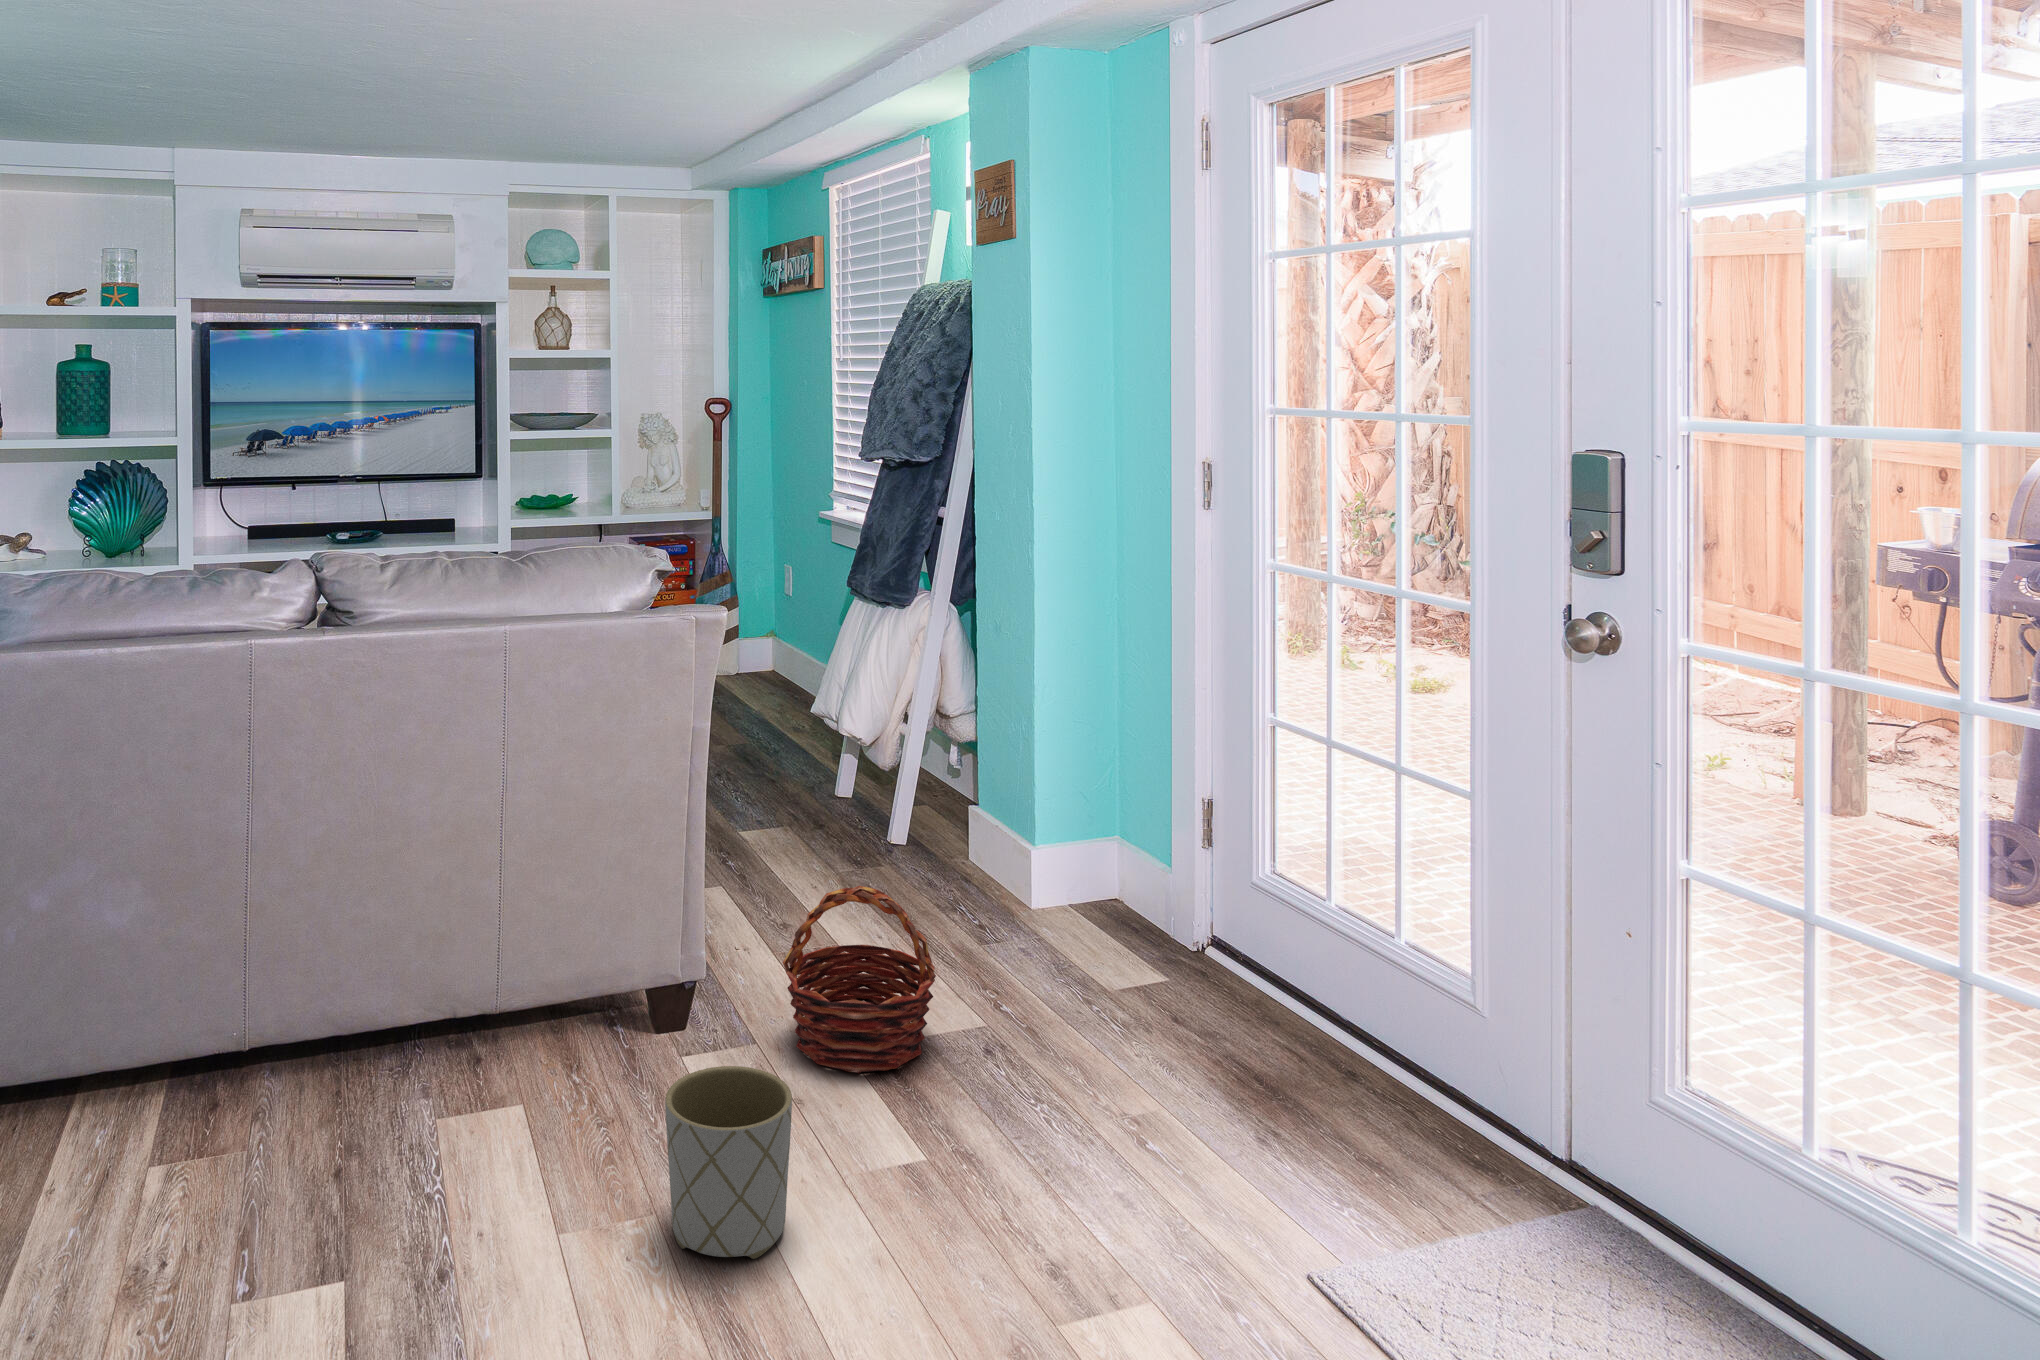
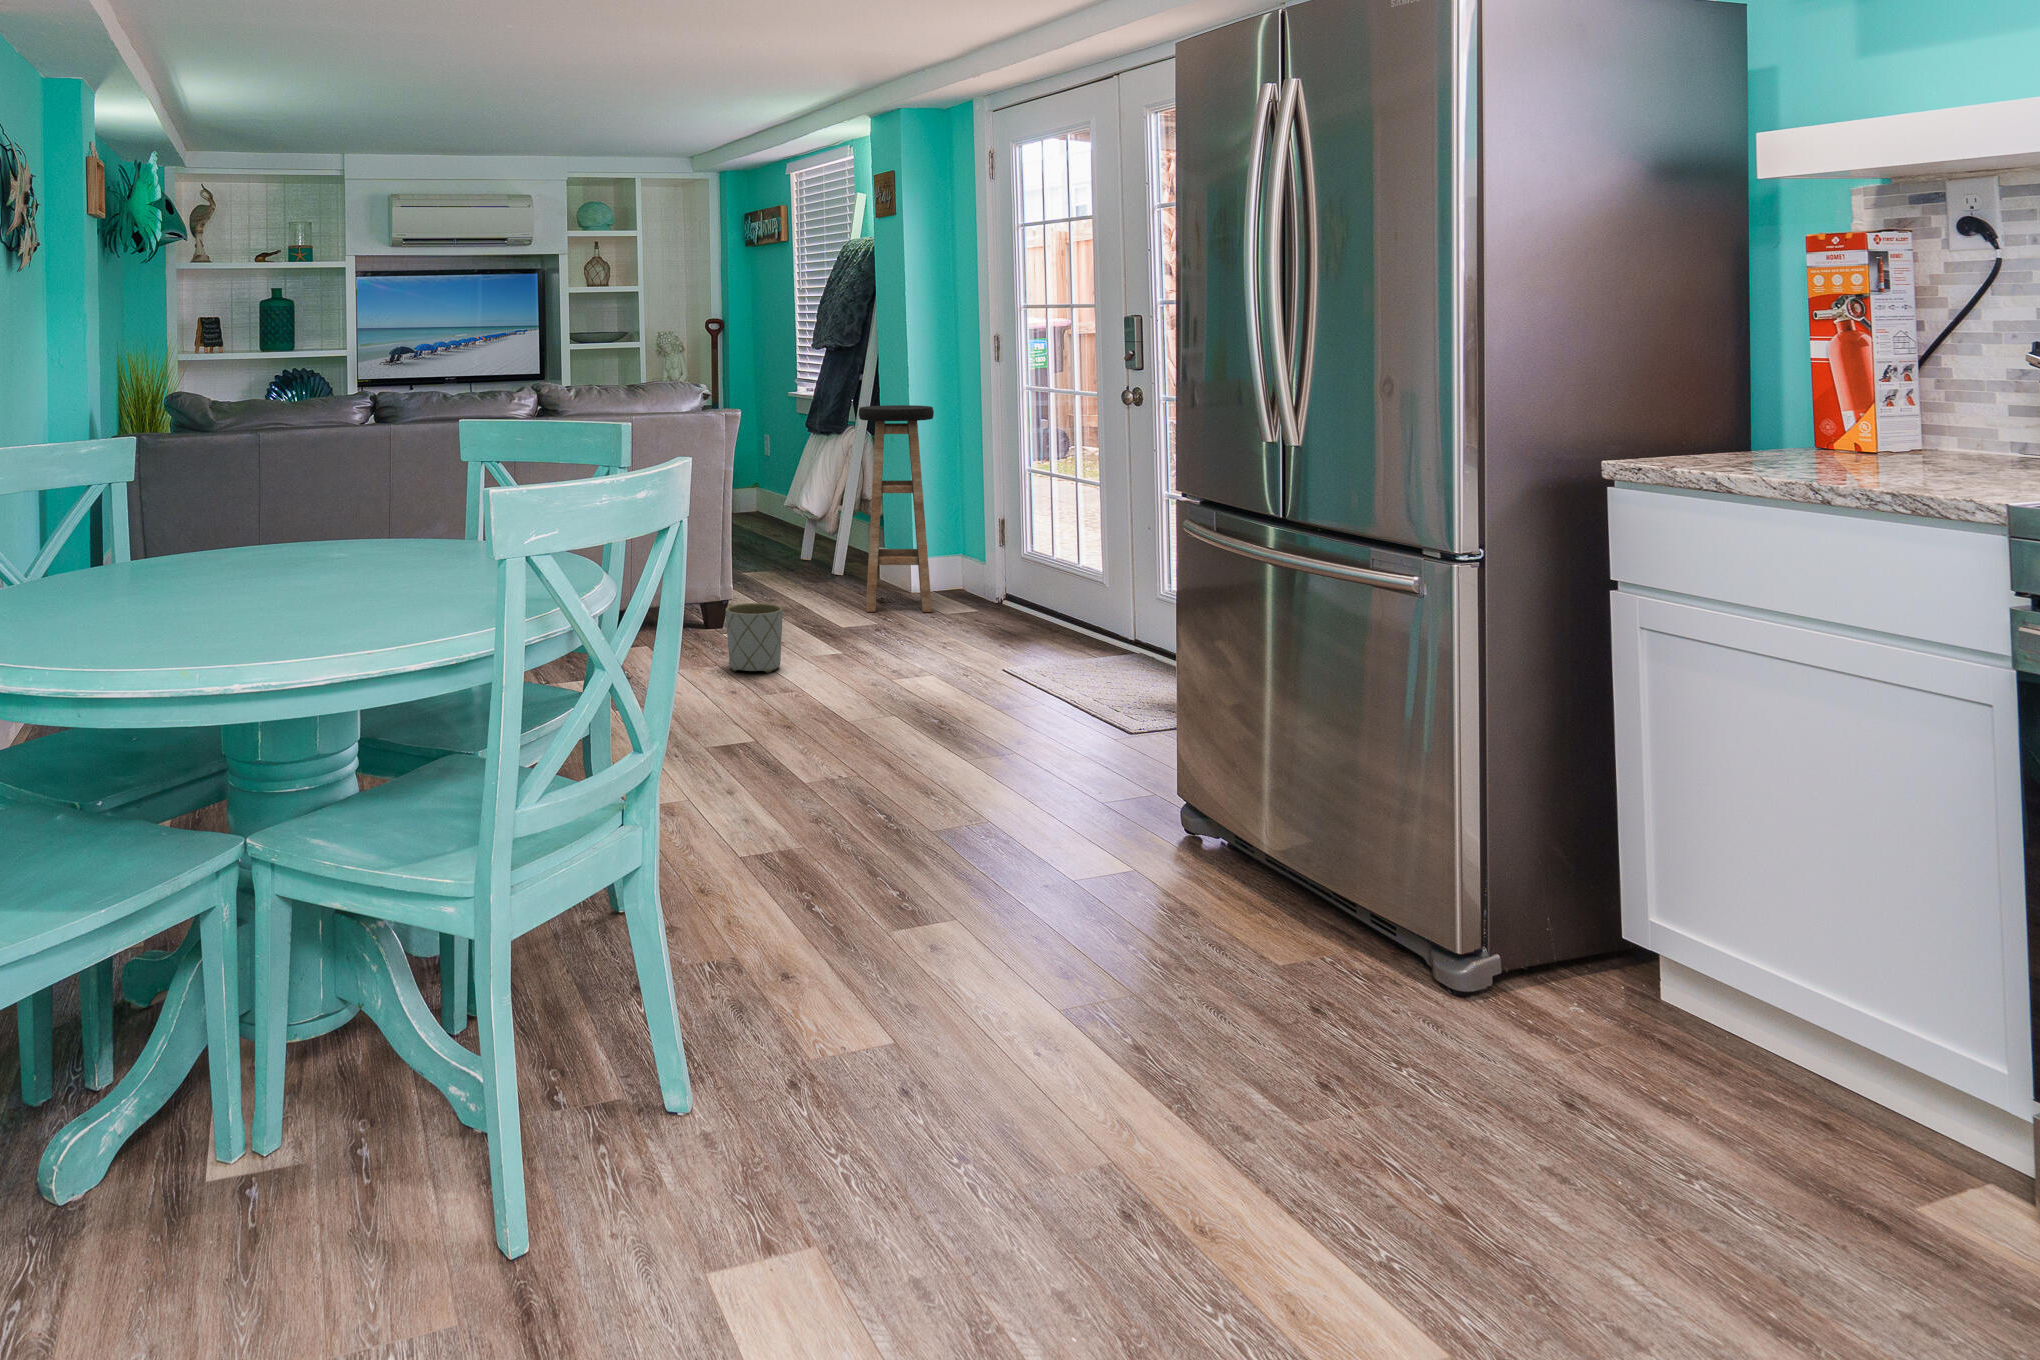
bar stool: none [946,582,1083,984] -> present [859,405,934,612]
basket: present [783,886,936,1074] -> none [774,549,852,635]

